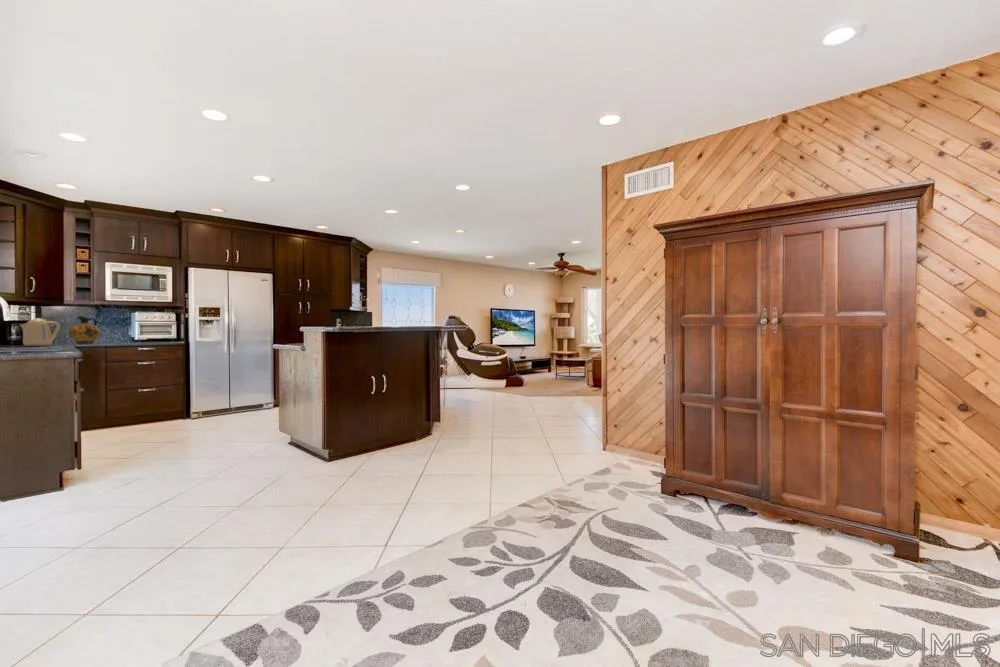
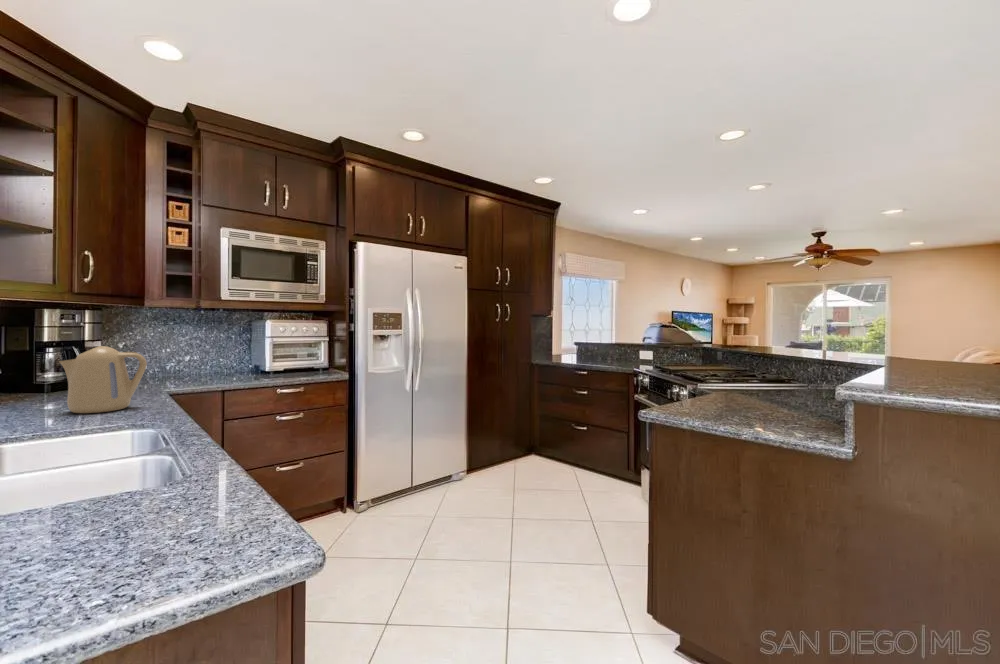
ceramic jug: present [69,316,100,344] -> none [151,328,202,380]

